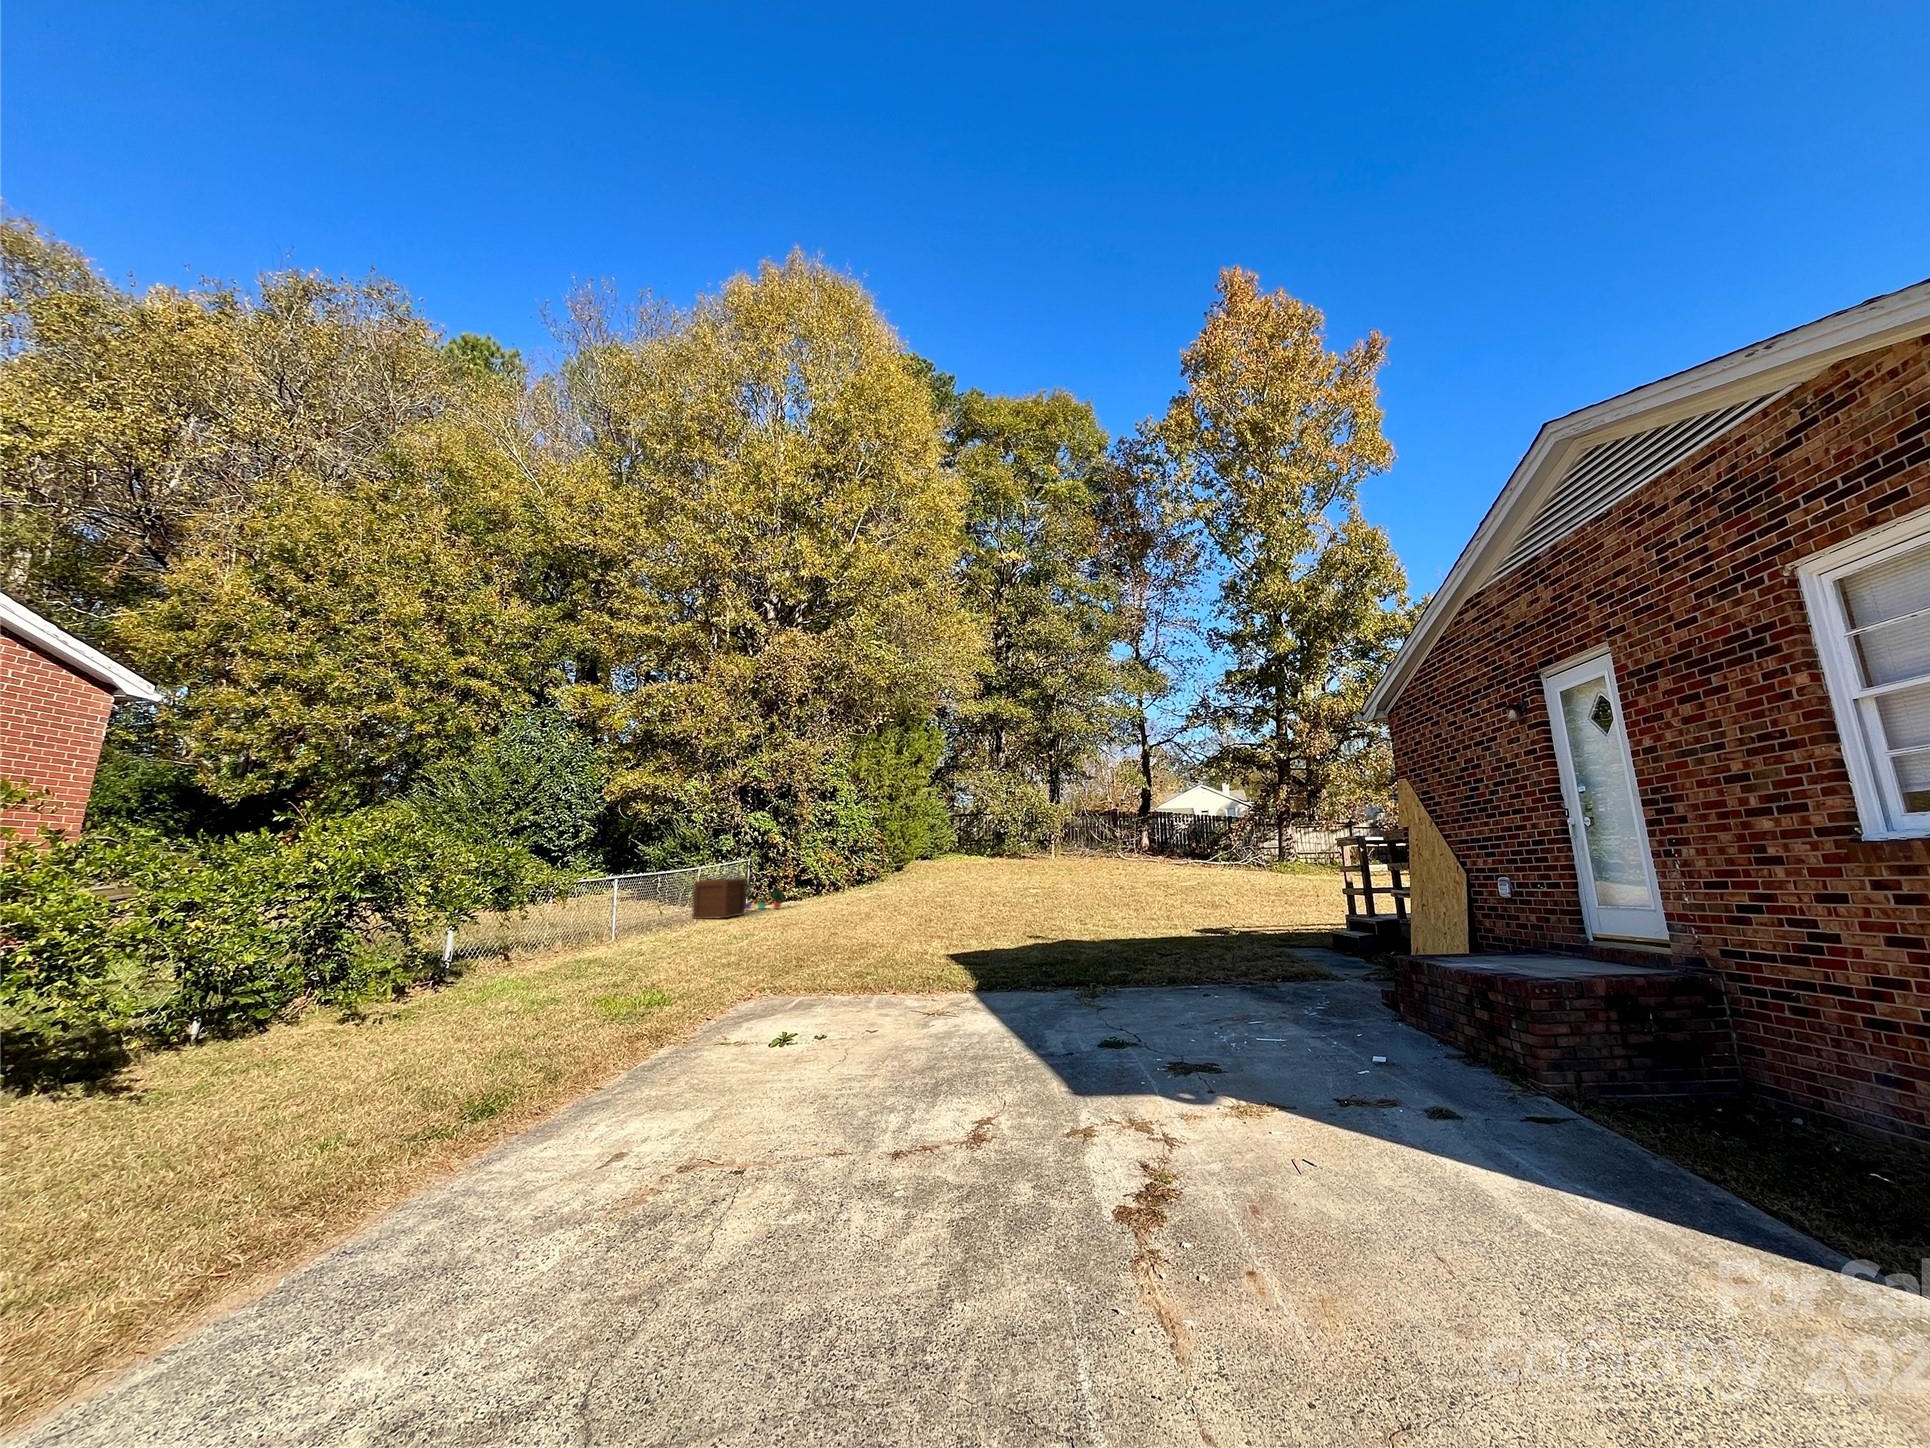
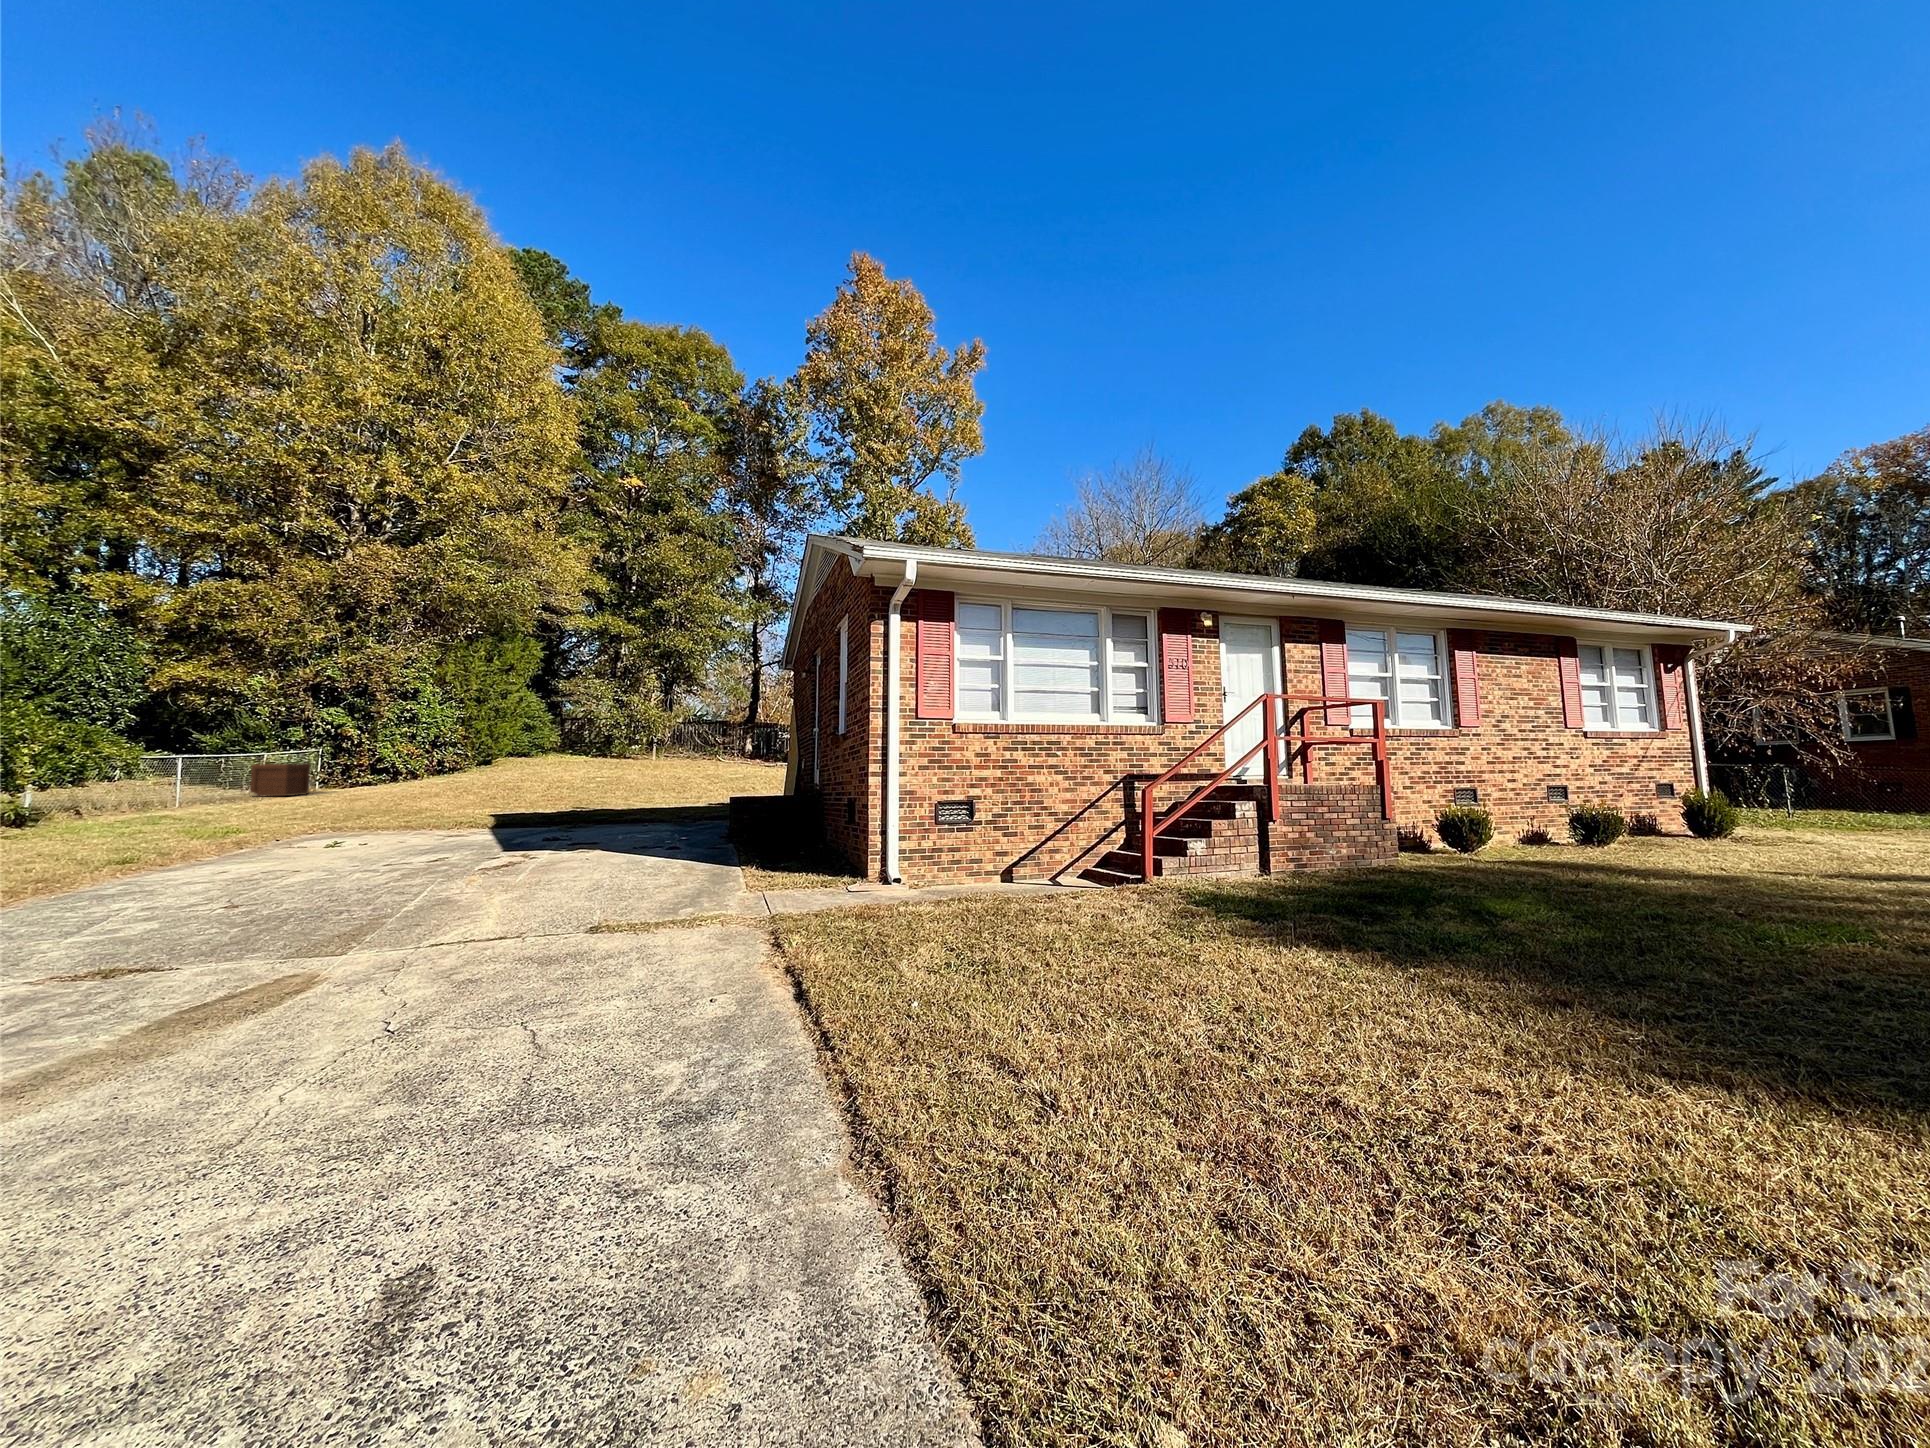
potted plant: present [746,878,784,909] -> none [307,761,354,792]

